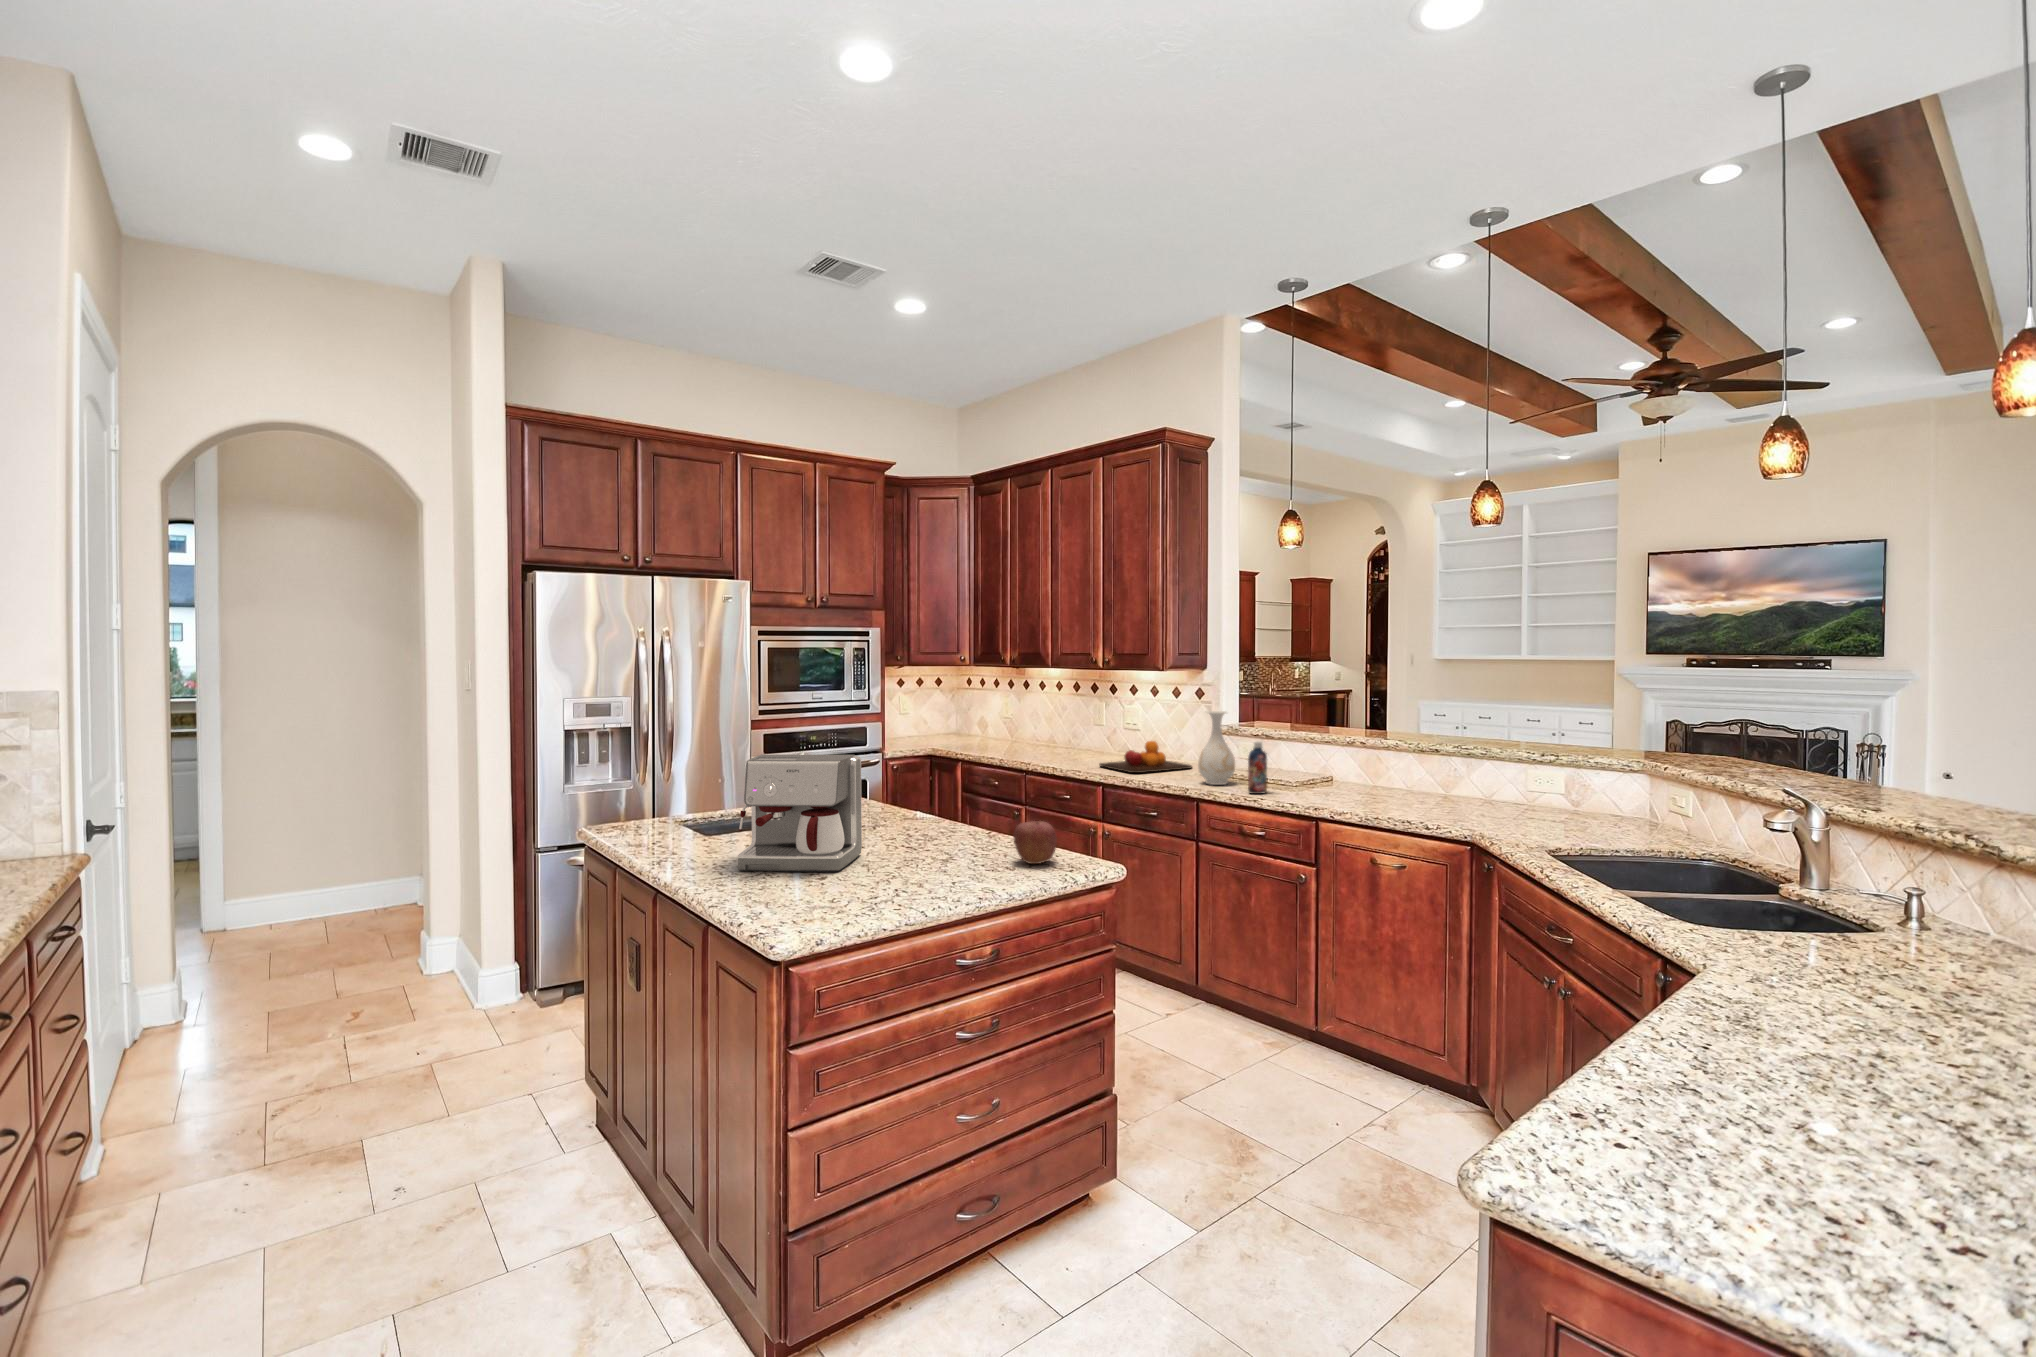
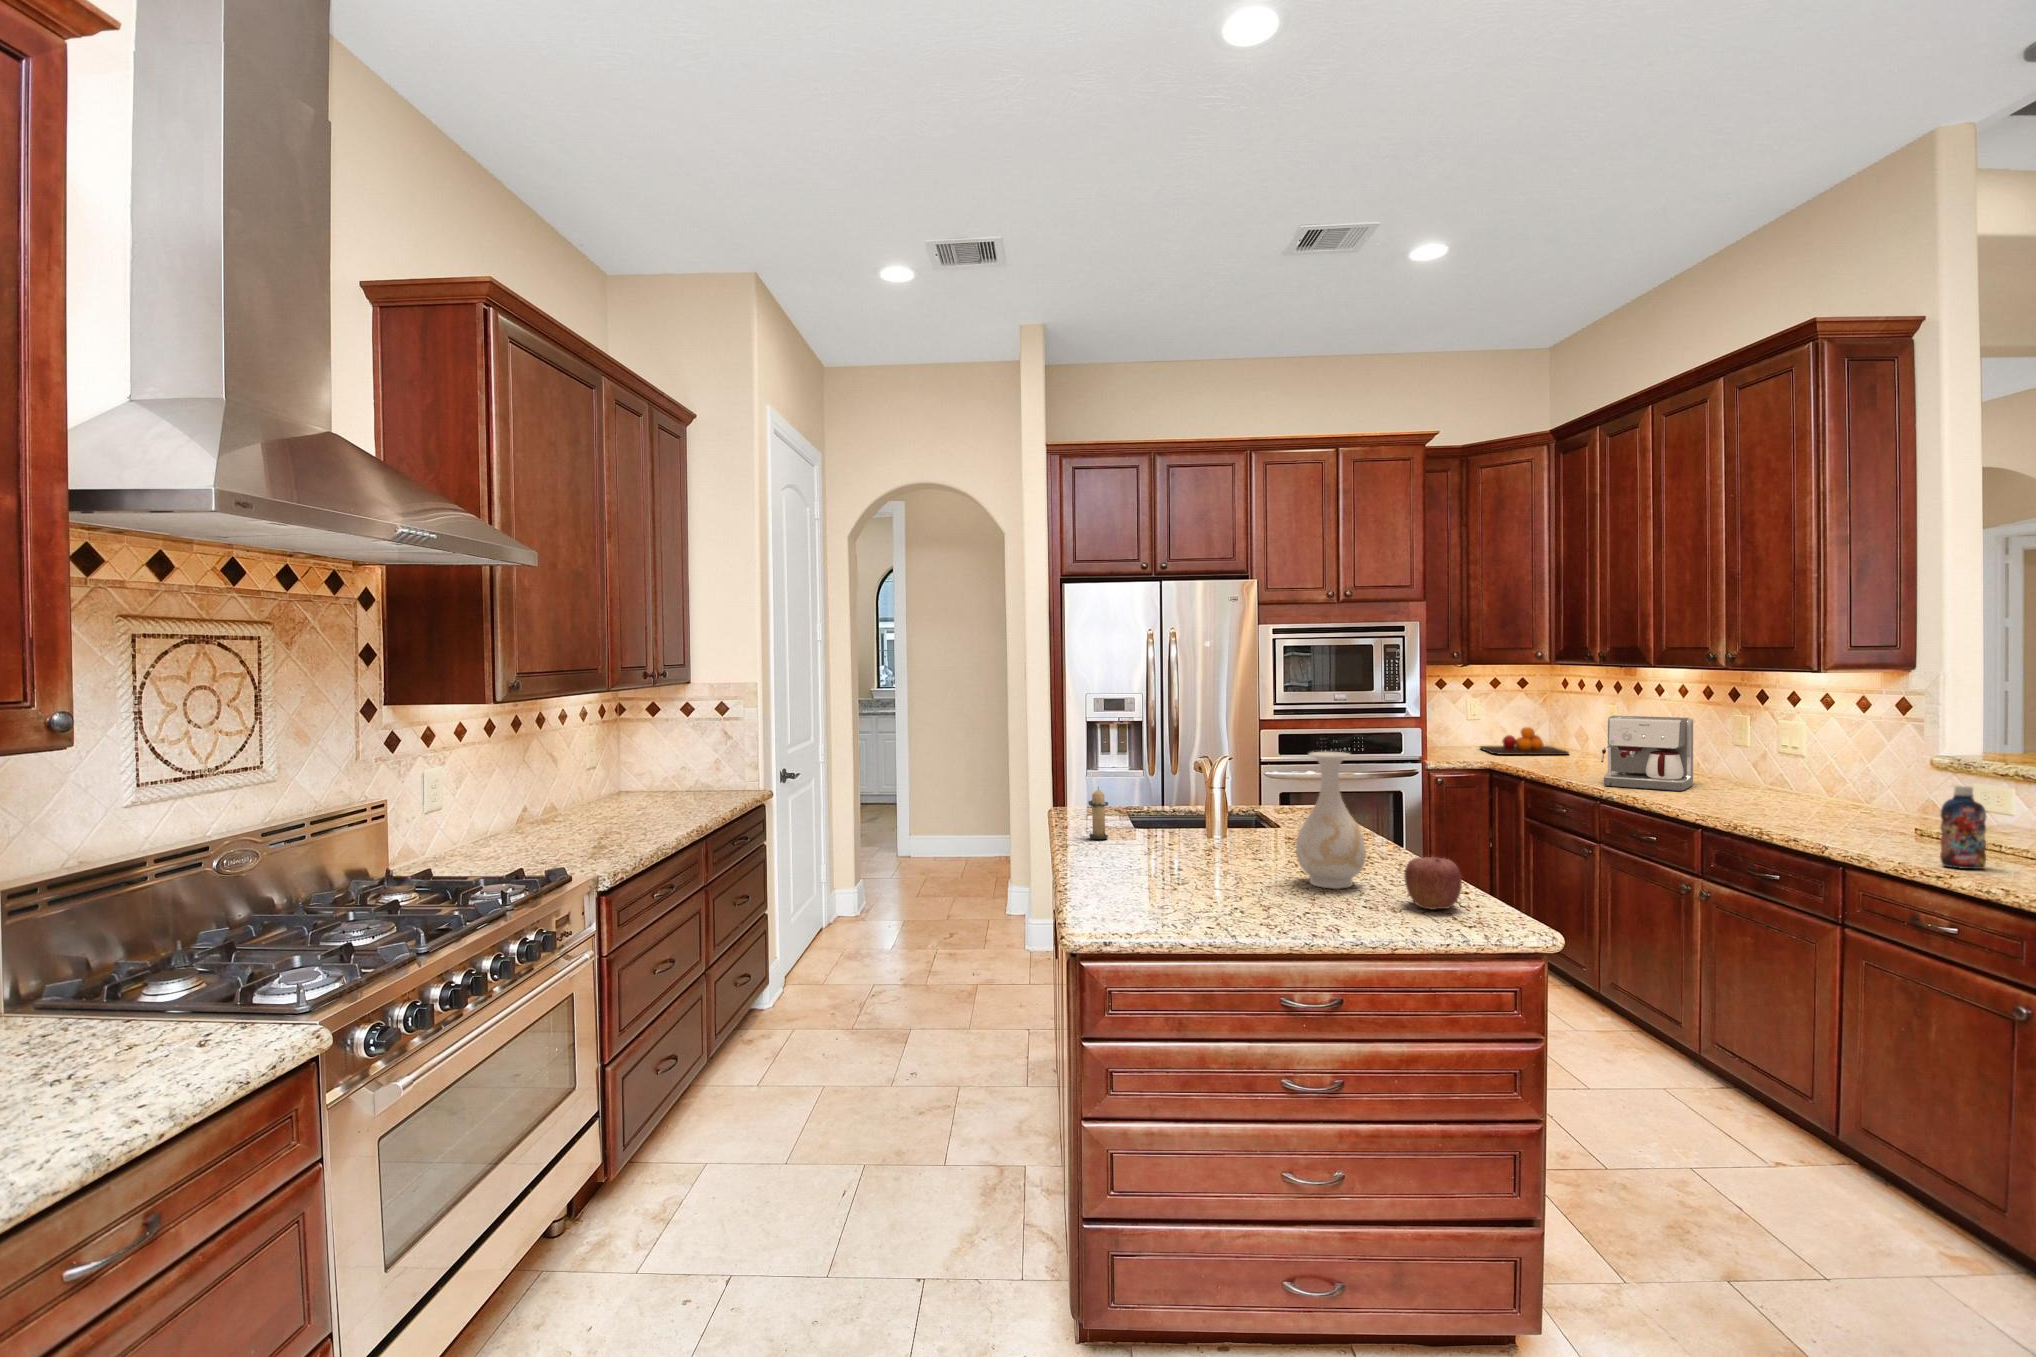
vase: present [1198,711,1235,785] -> present [1296,752,1366,889]
chopping board: present [1099,741,1192,773] -> present [1480,727,1569,755]
coffee maker: present [738,755,862,872] -> present [1601,716,1693,791]
candle: none [665,793,695,850] -> present [1088,787,1108,839]

